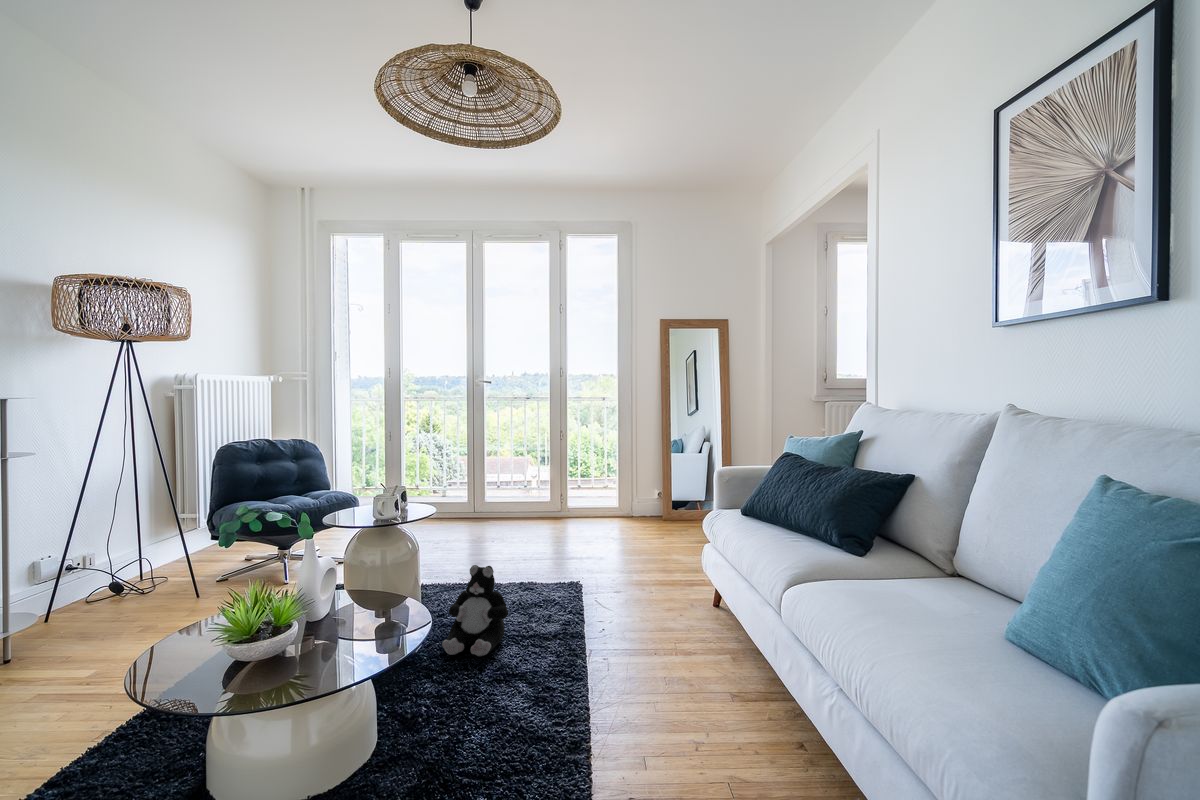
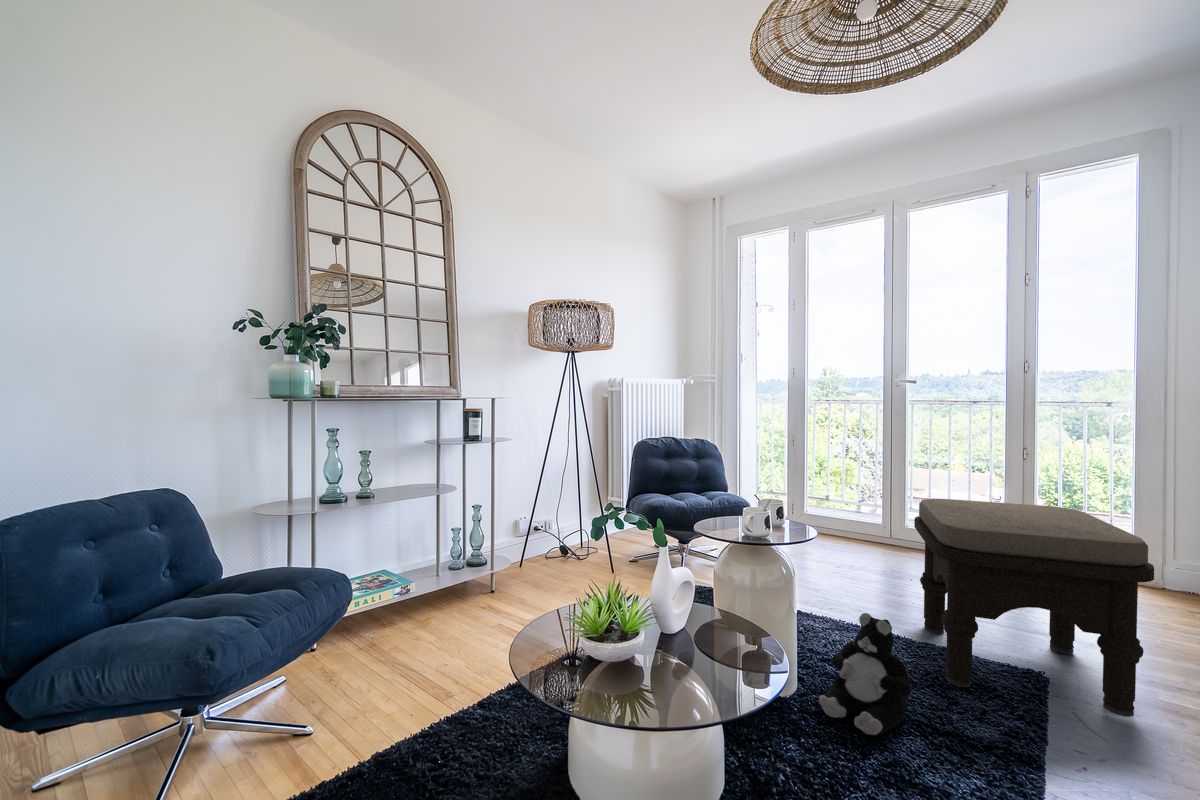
ottoman: none [500,467,631,604] -> present [914,499,1154,717]

